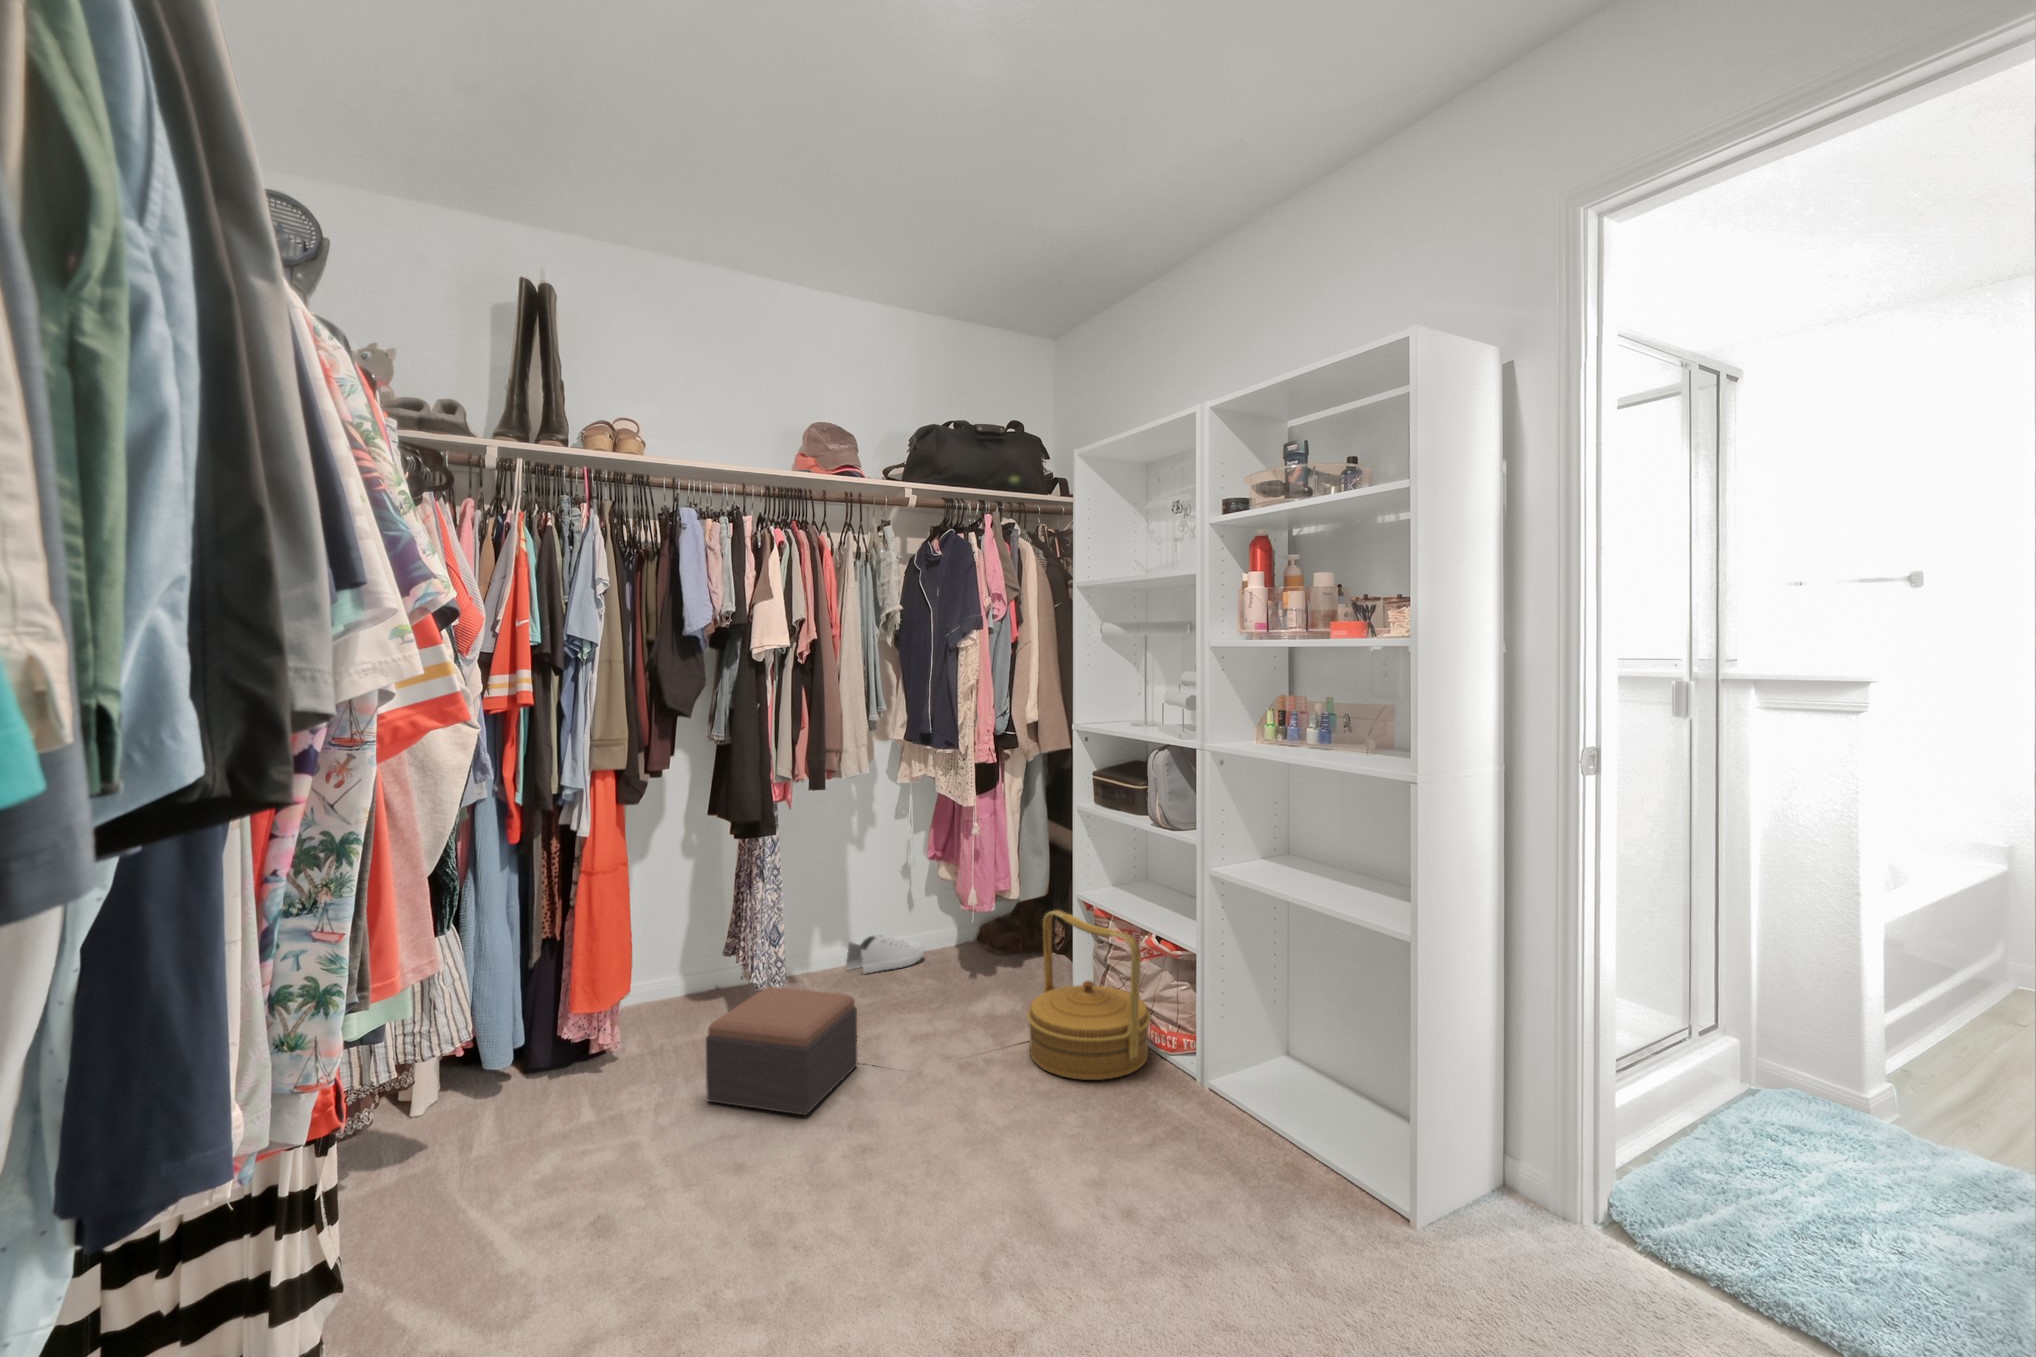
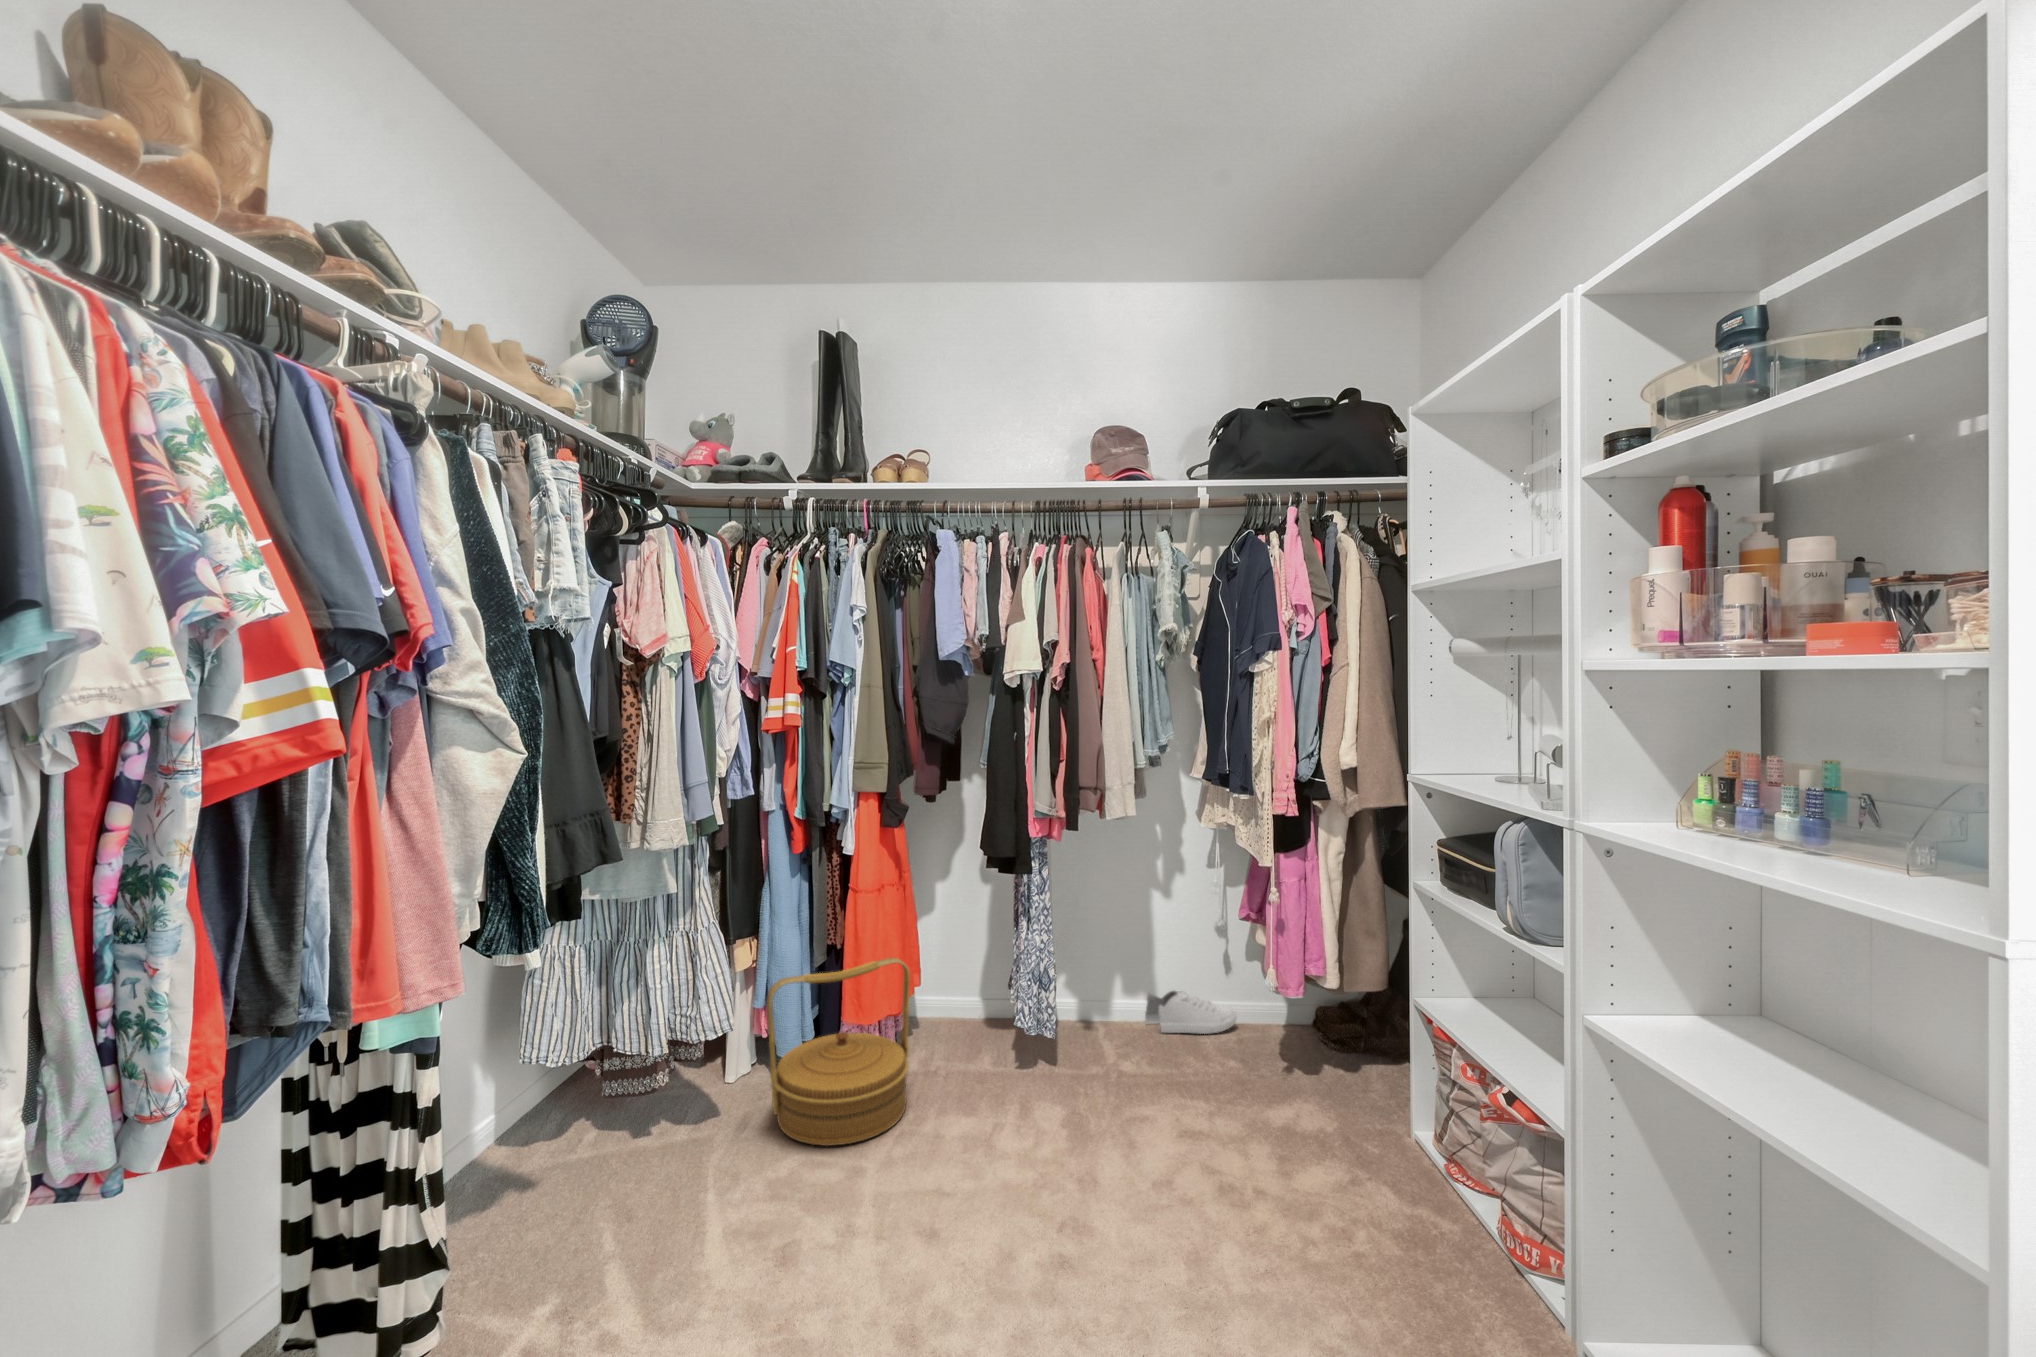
woven basket: present [1027,910,1151,1080] -> present [767,957,910,1146]
footstool: present [706,987,858,1115] -> none [933,1039,1100,1208]

